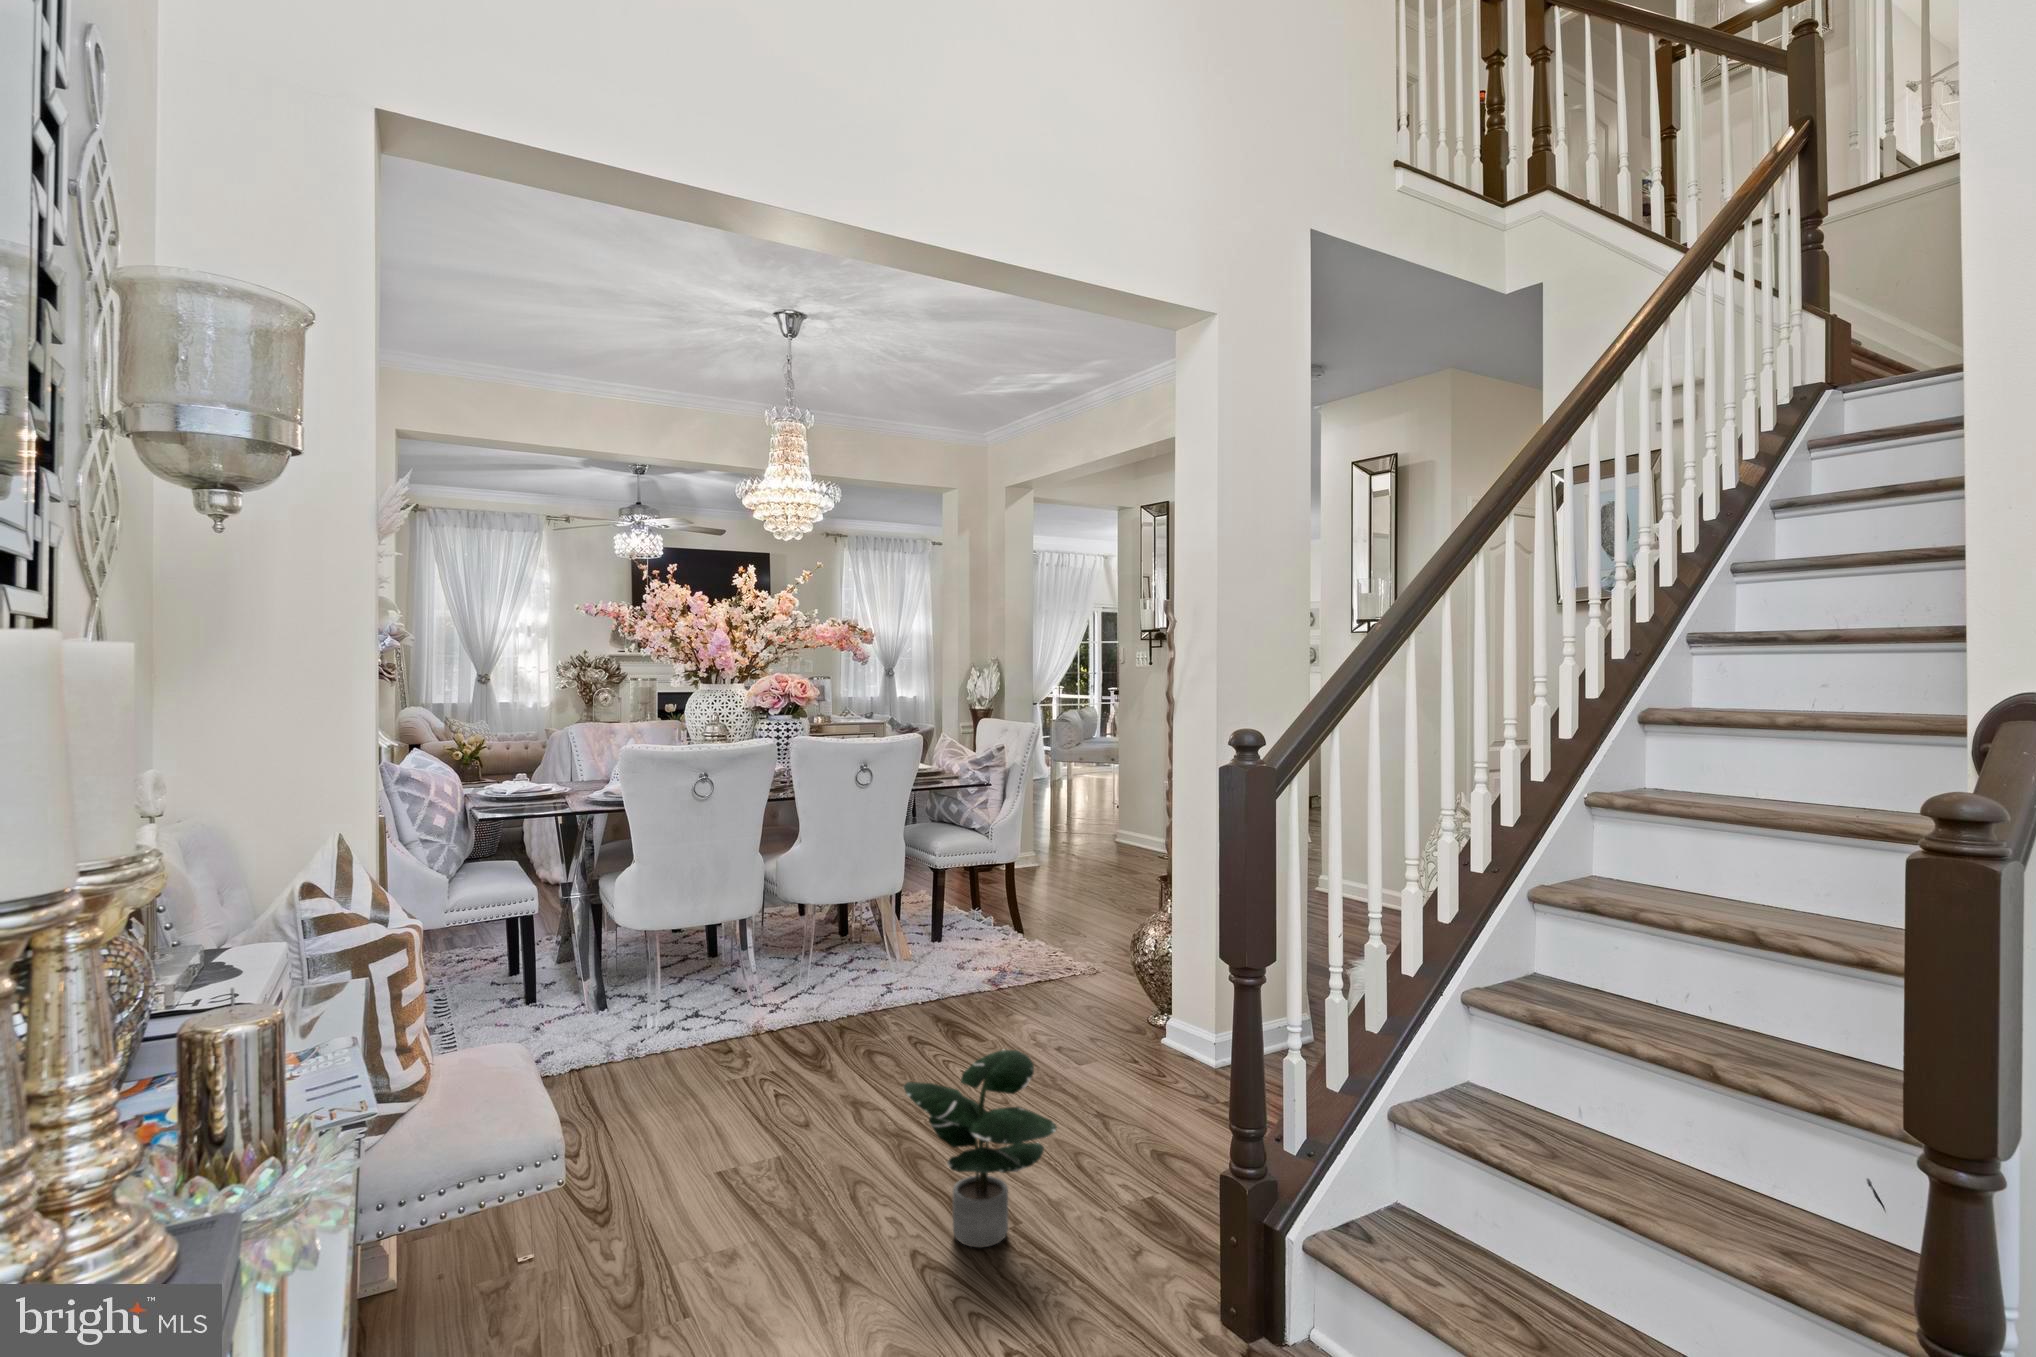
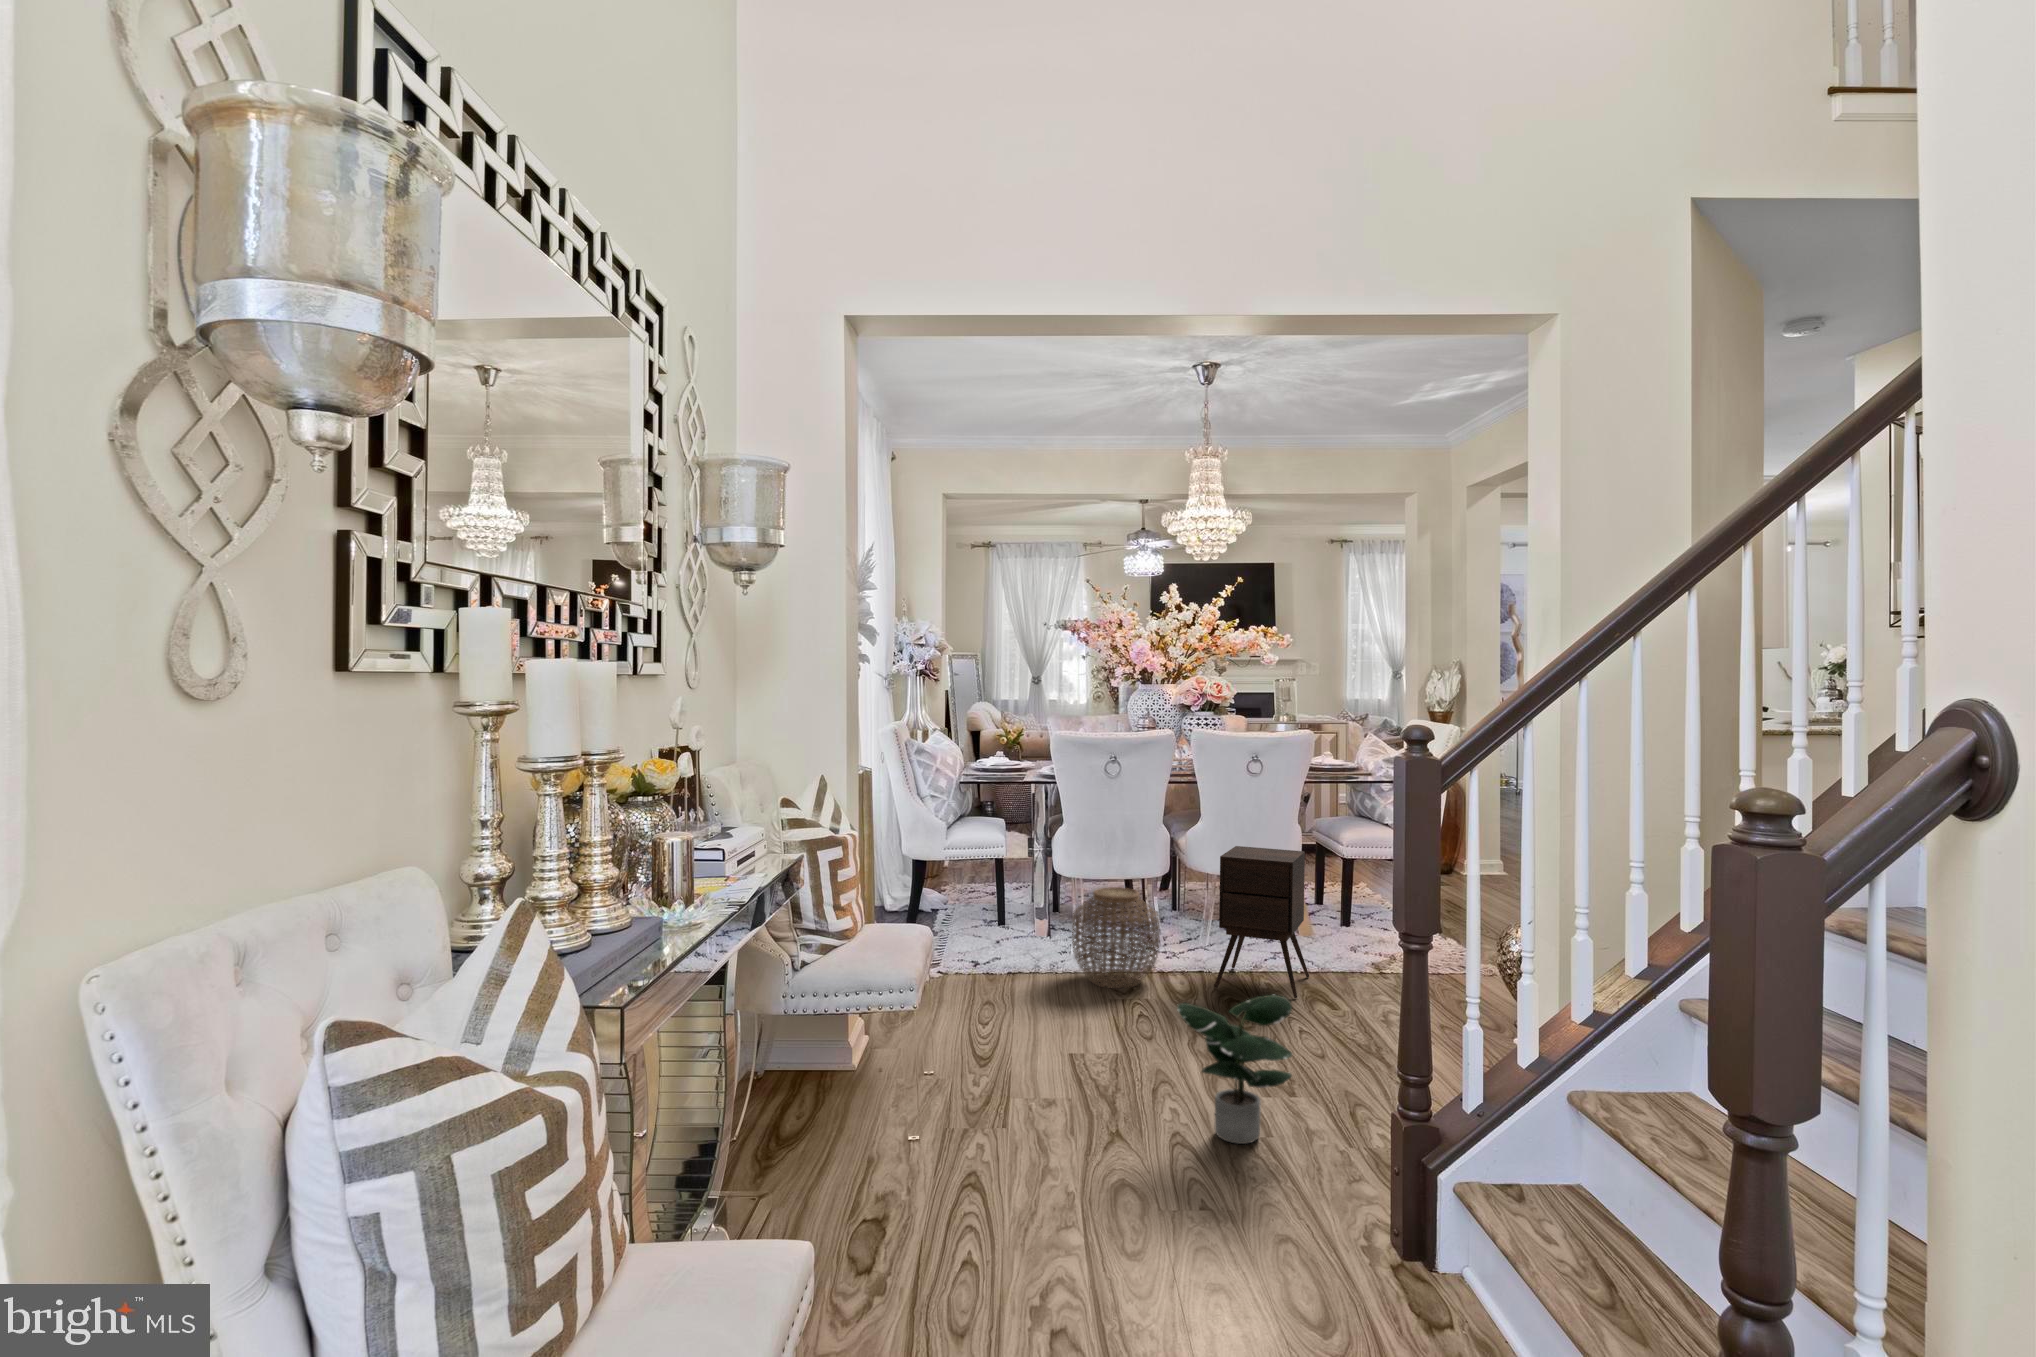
side table: none [843,866,938,1038] -> present [1215,846,1309,998]
woven basket: none [664,935,776,1064] -> present [1072,887,1160,988]

